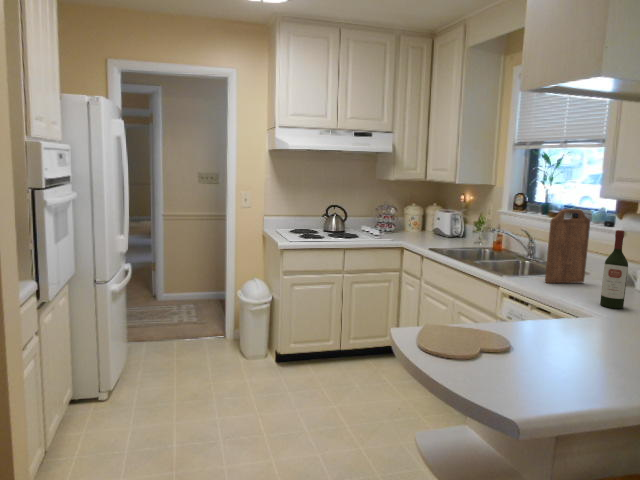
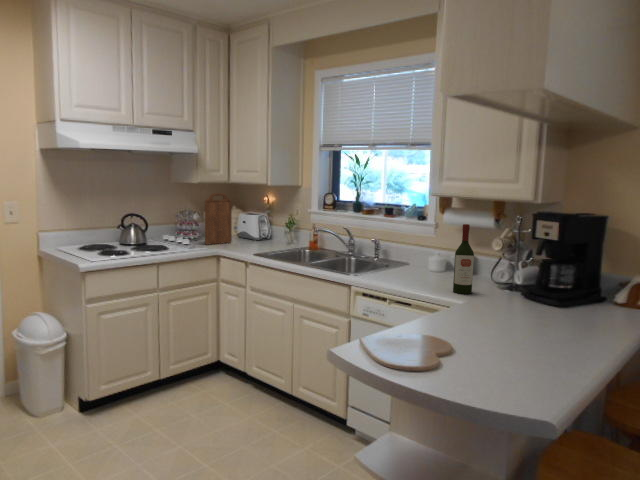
cutting board: present [545,209,590,283] -> present [205,193,232,245]

